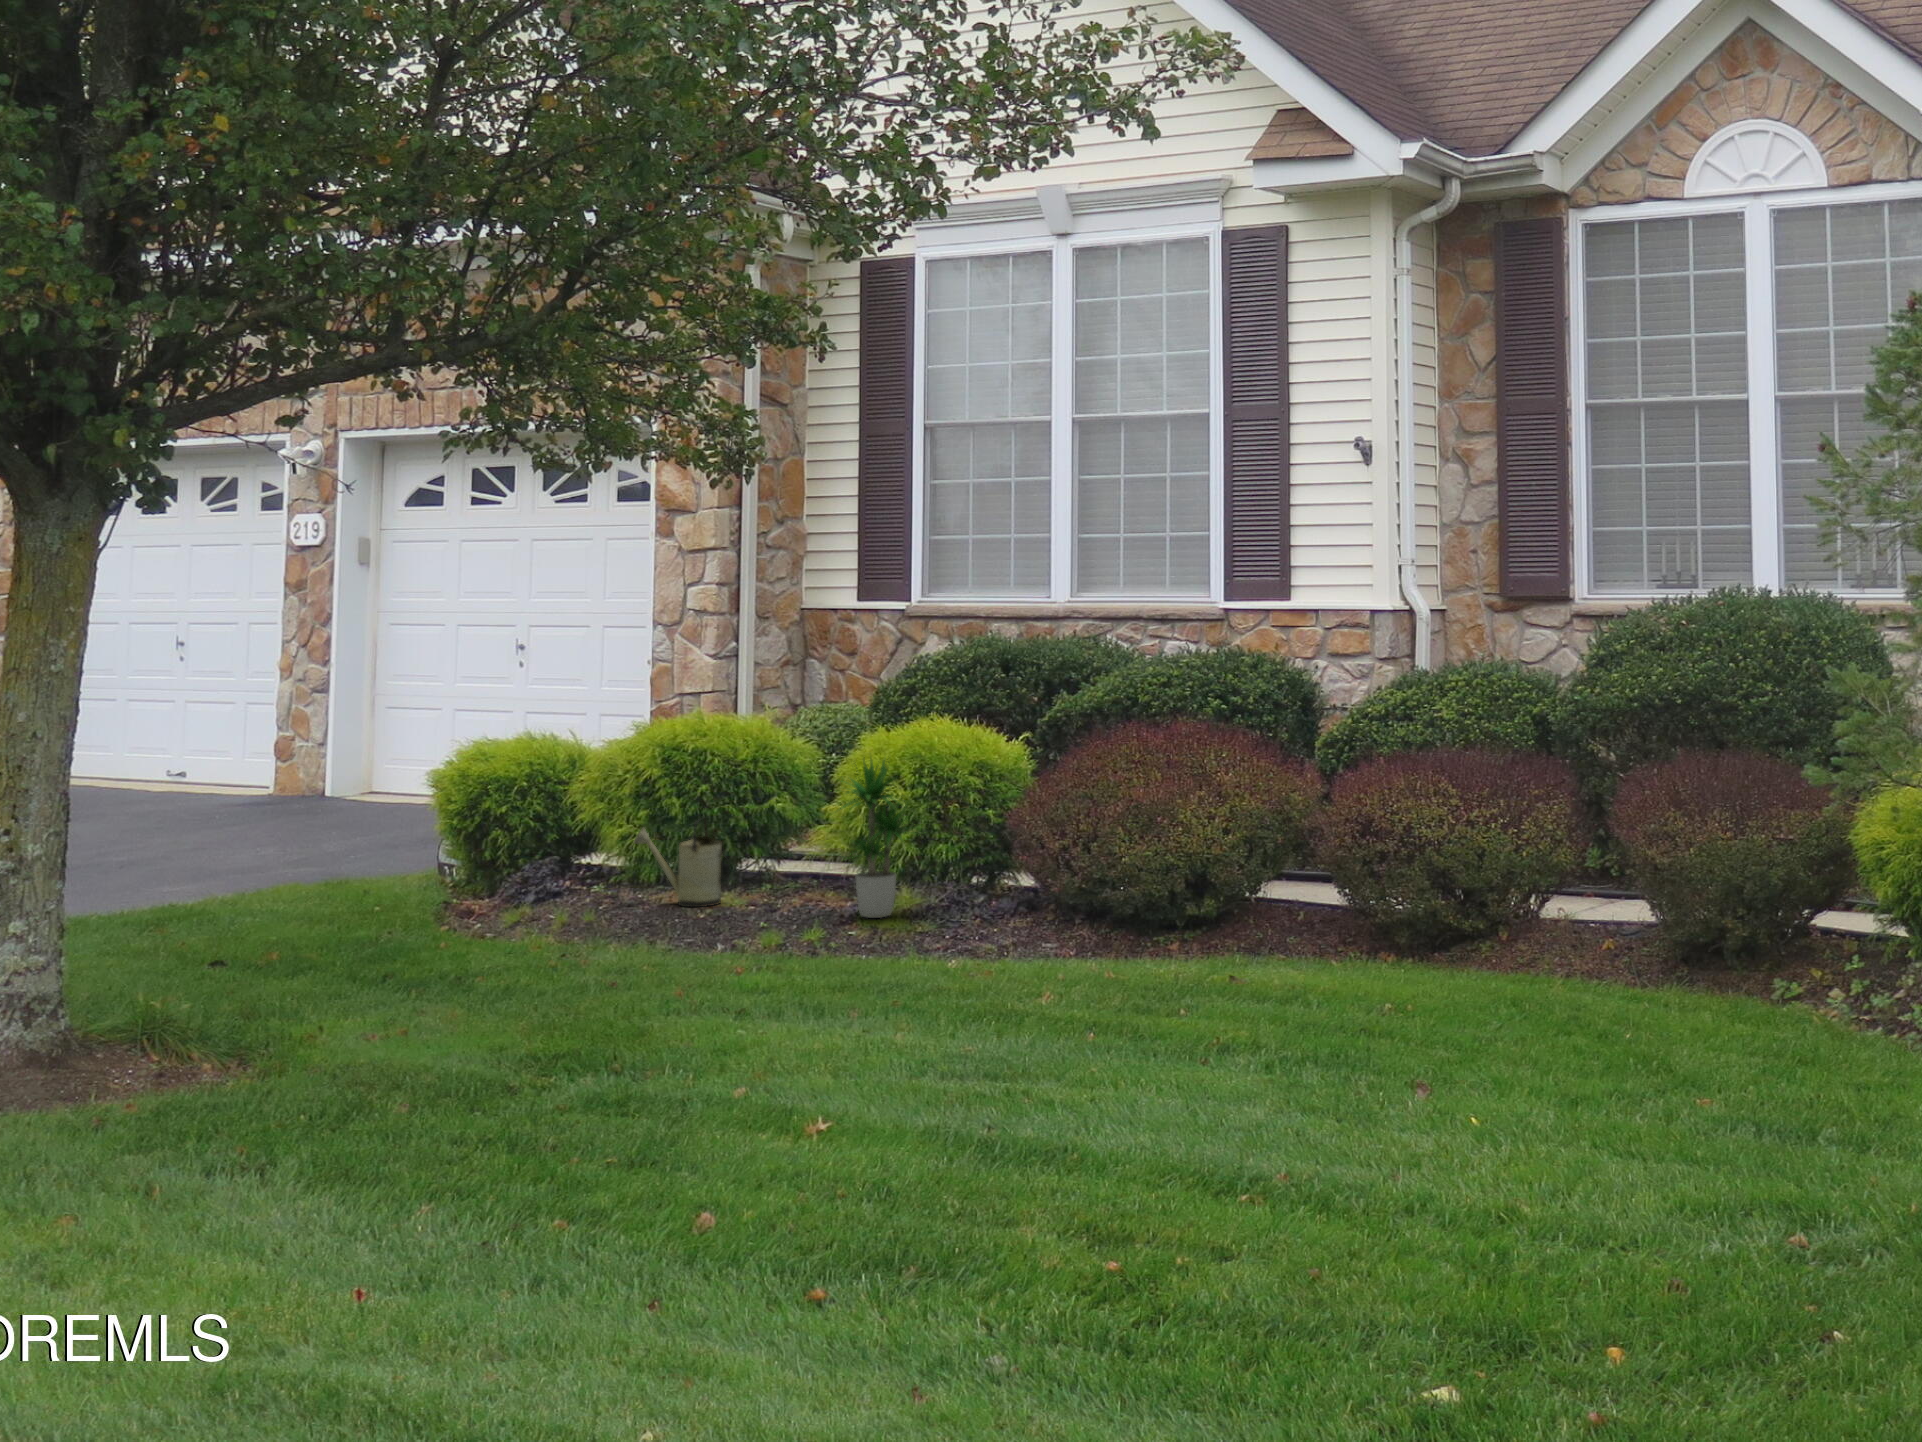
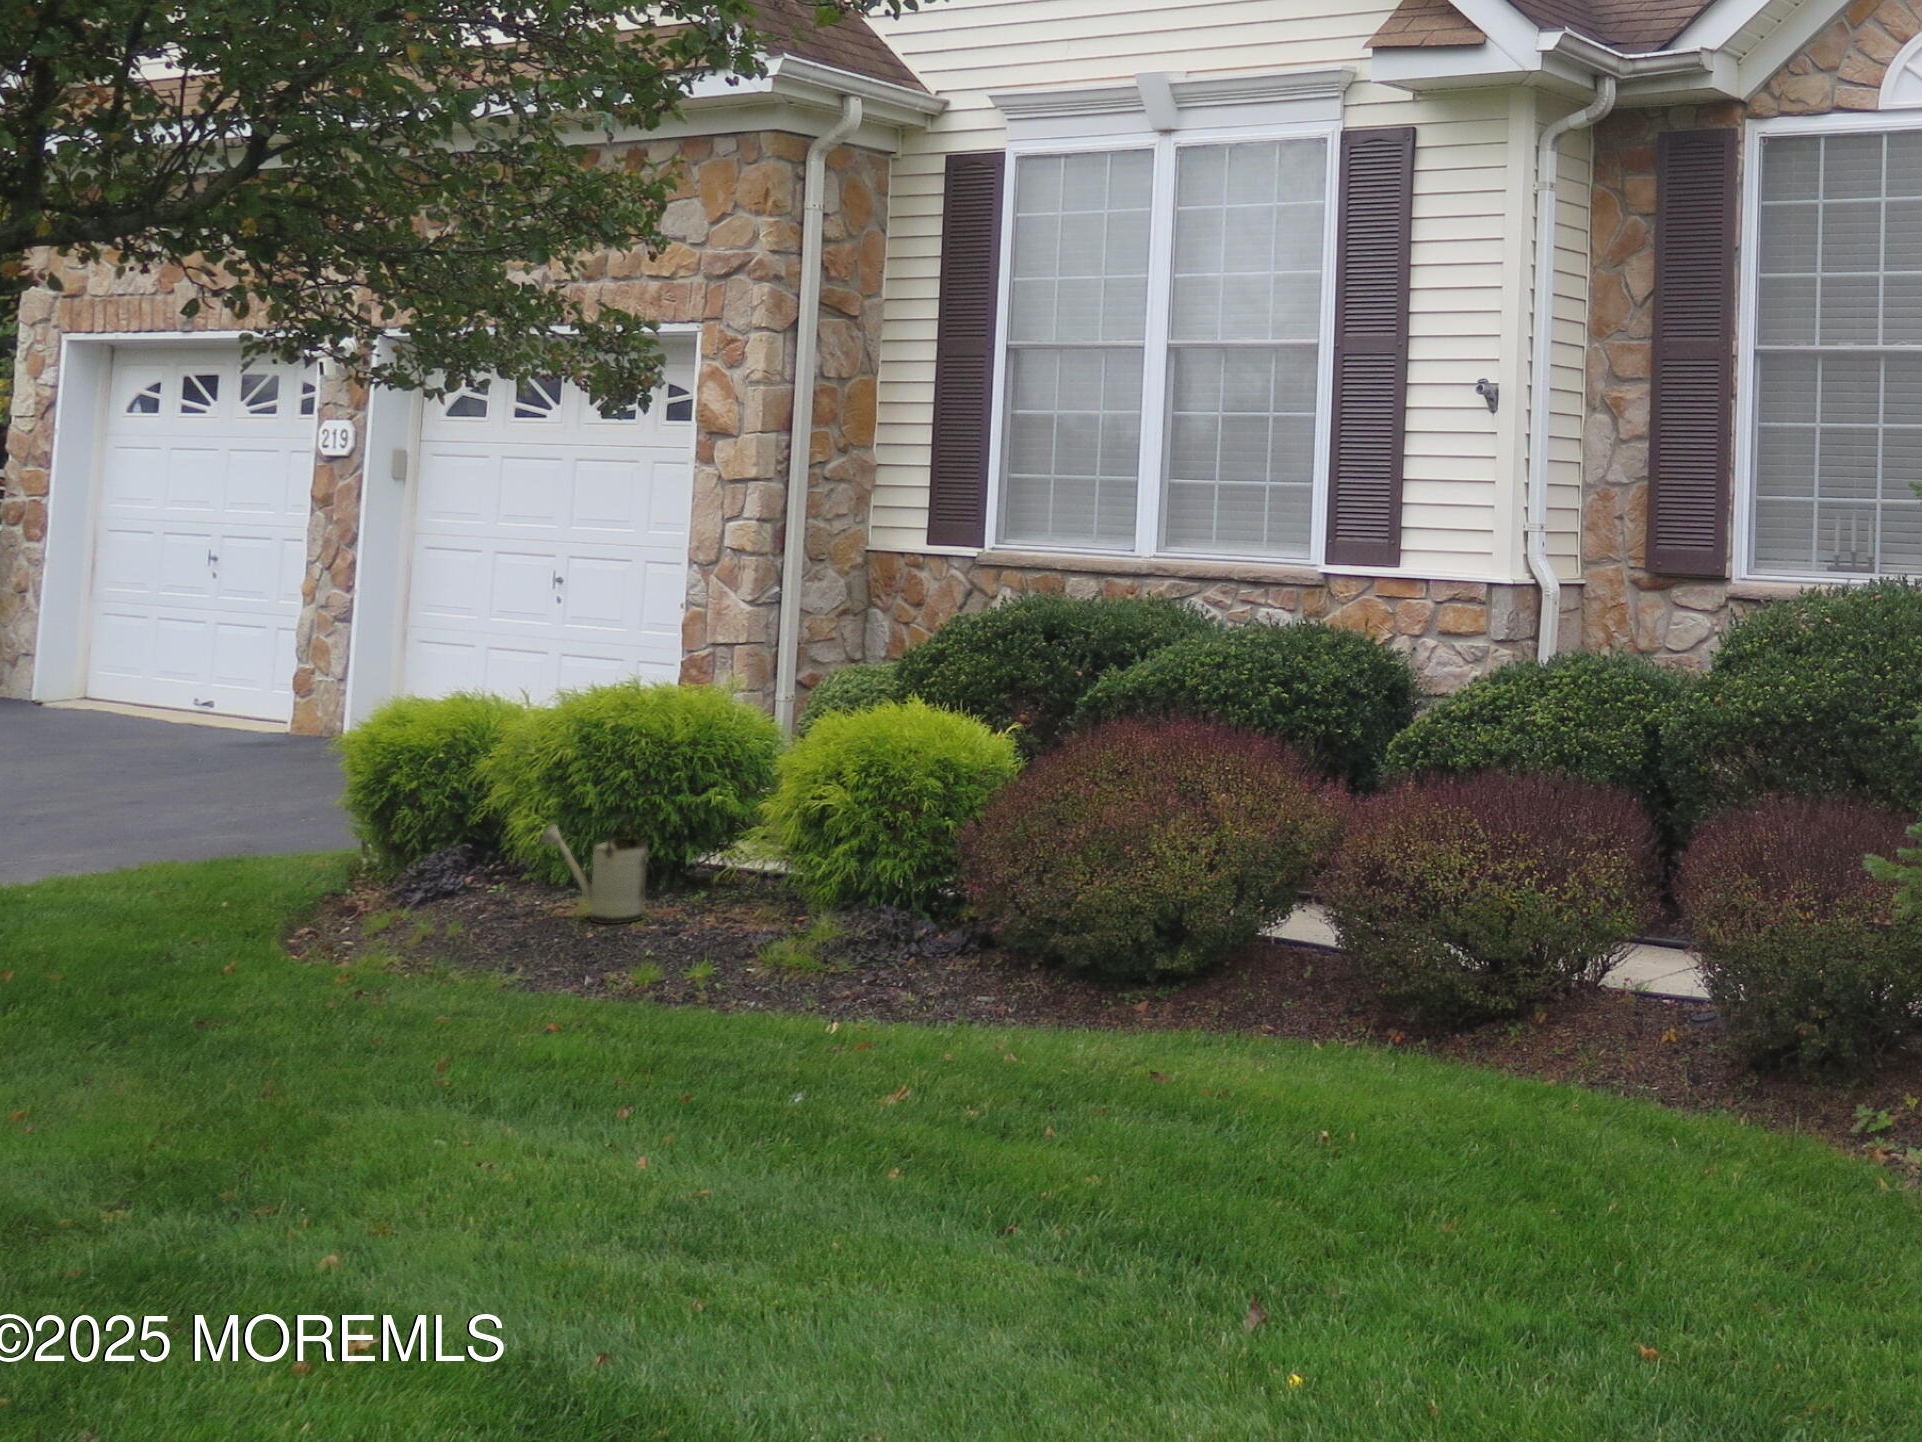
potted plant: present [836,757,916,918] -> none [751,746,879,952]

